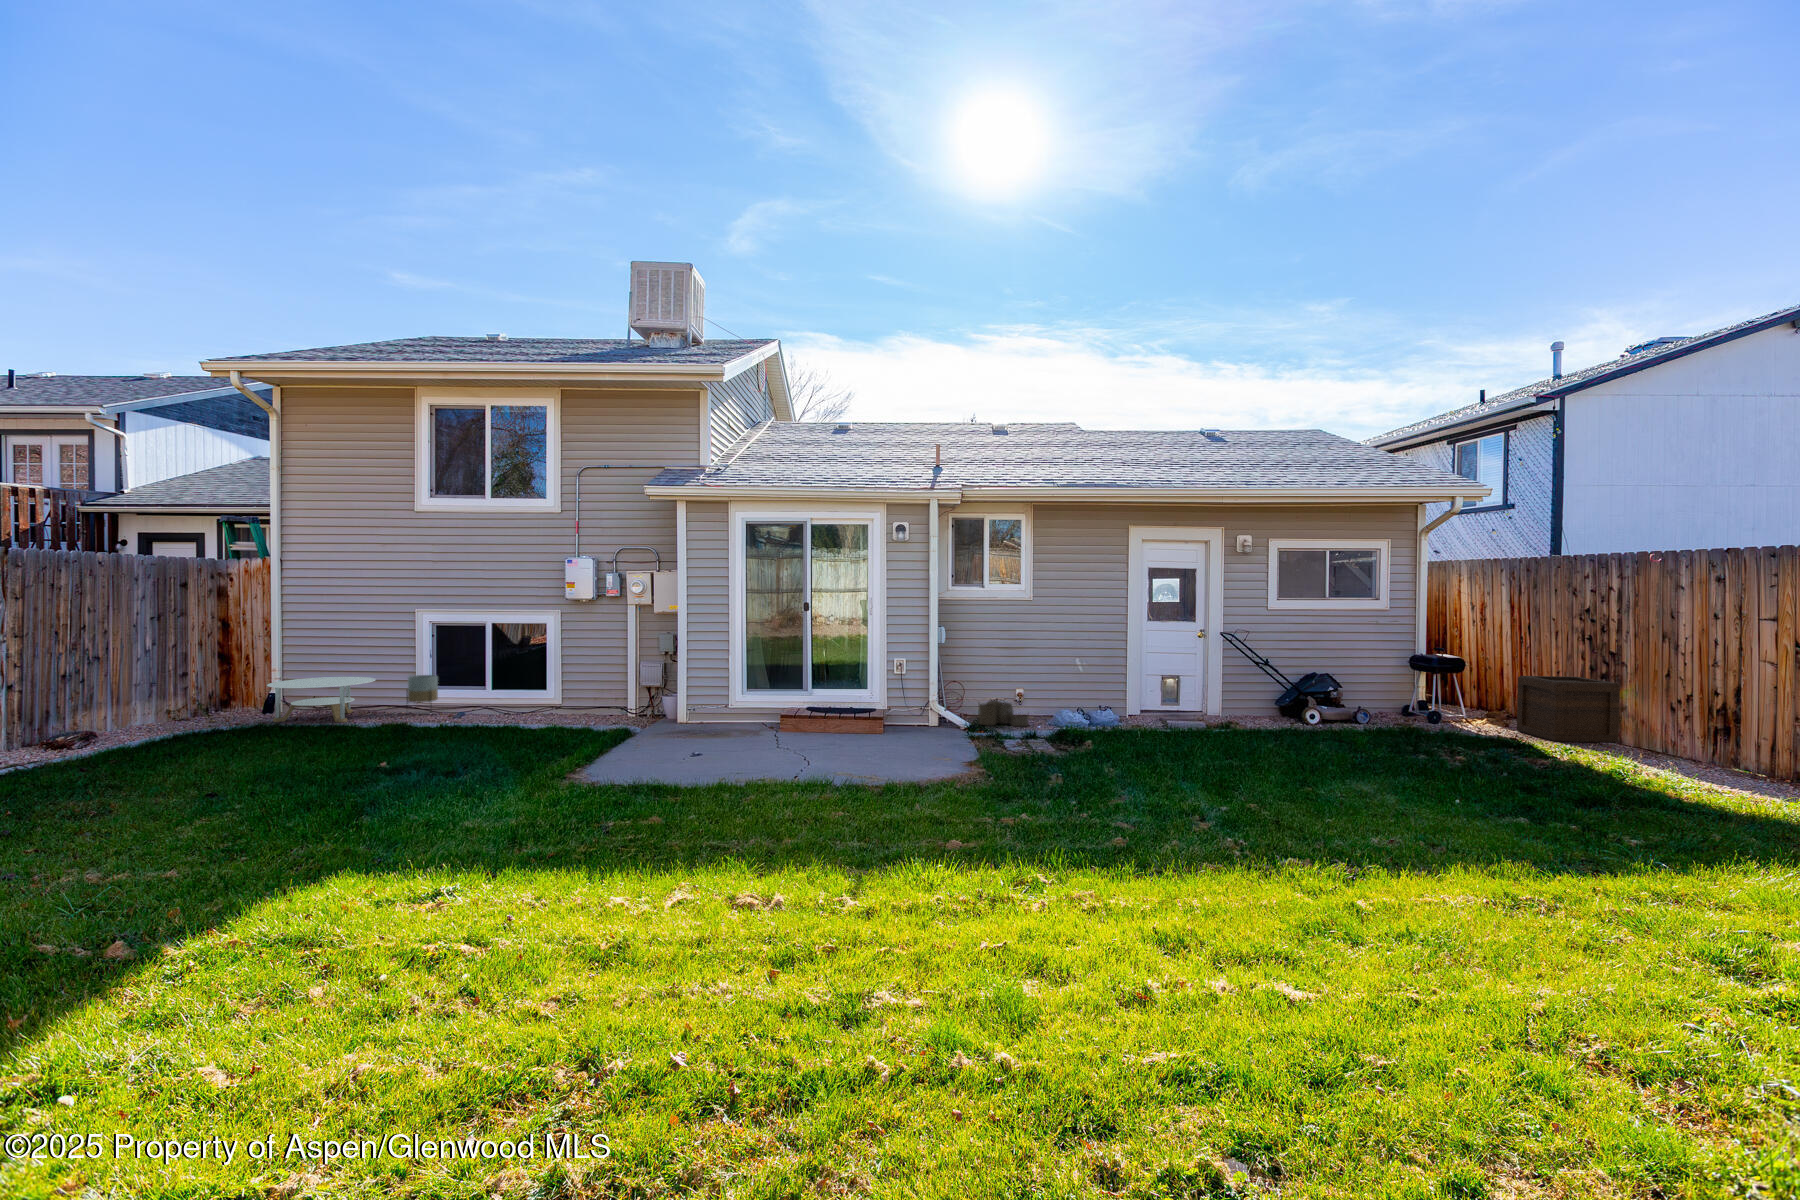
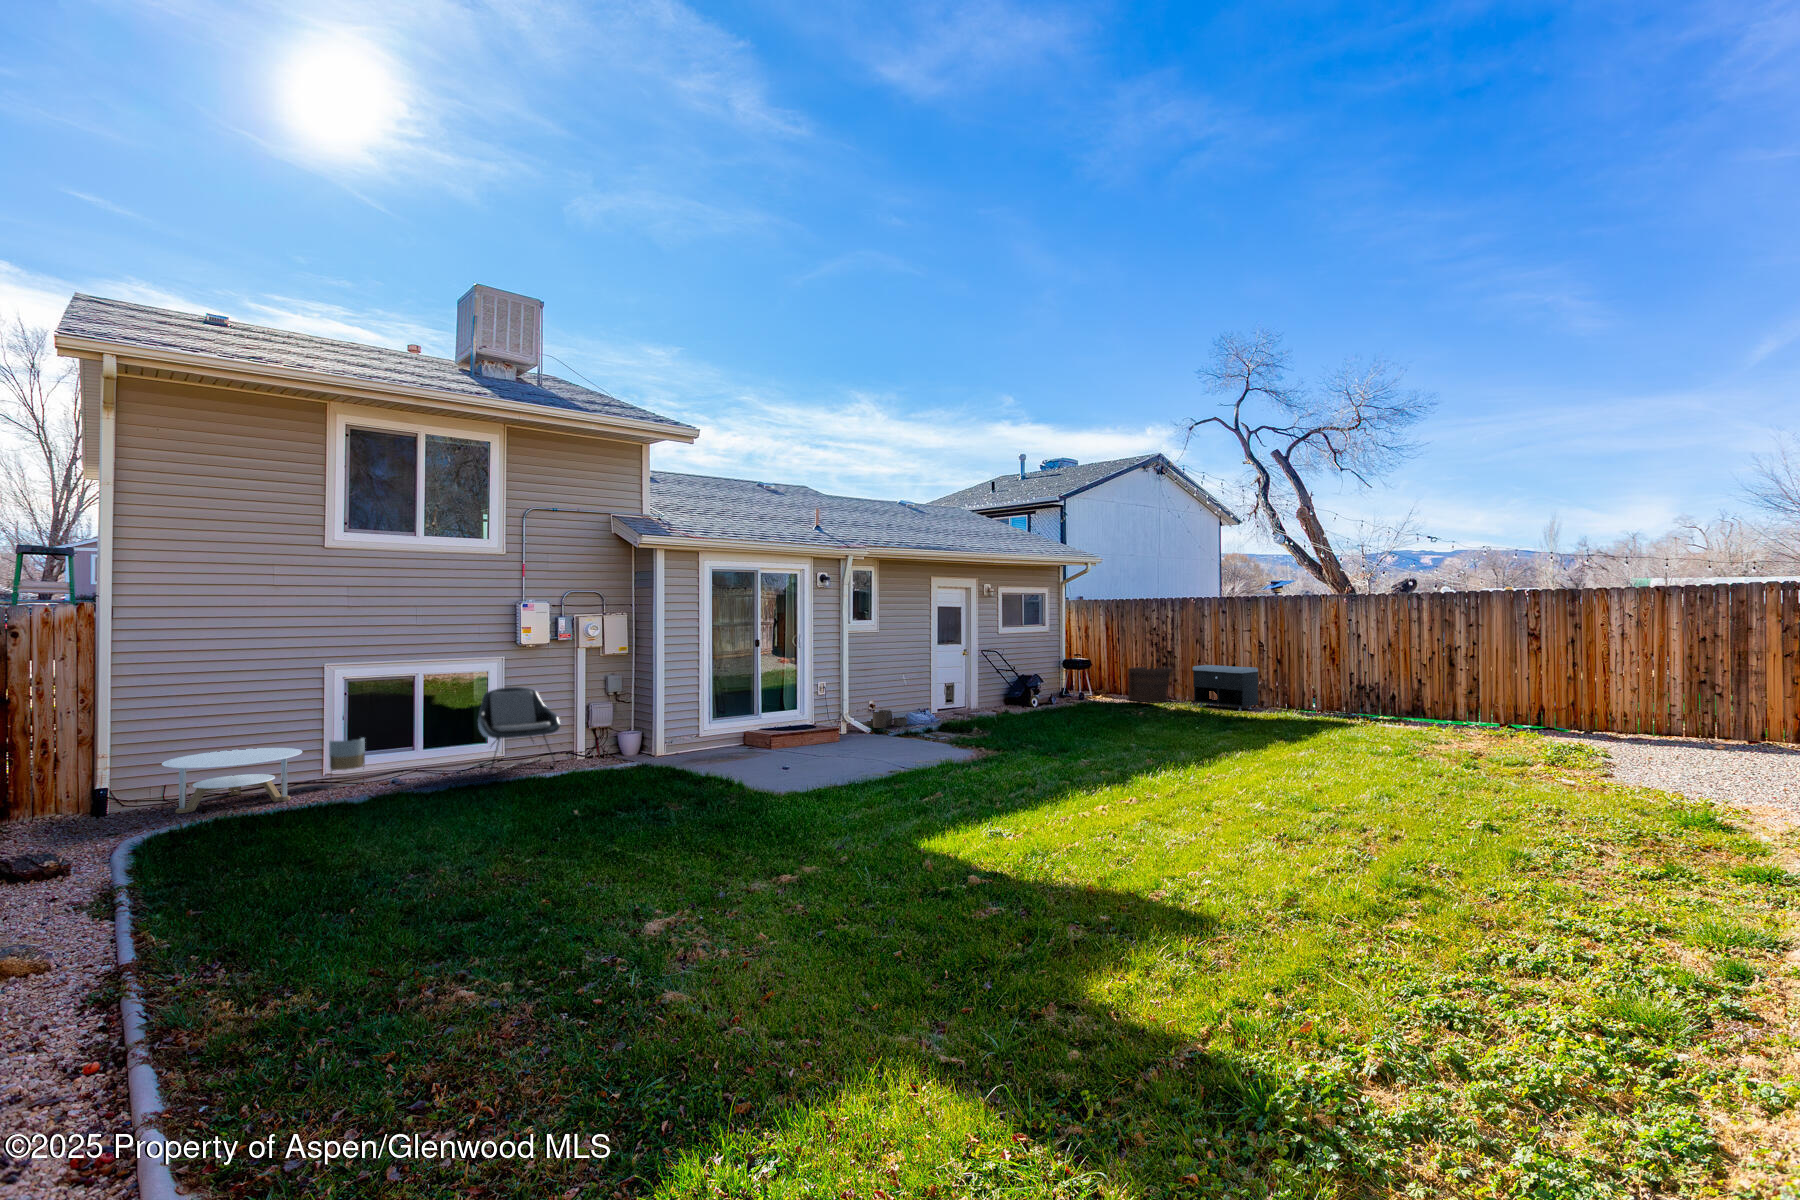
lounge chair: none [499,640,587,723] -> present [478,687,560,775]
storage bench: none [1620,682,1780,779] -> present [1192,665,1258,711]

